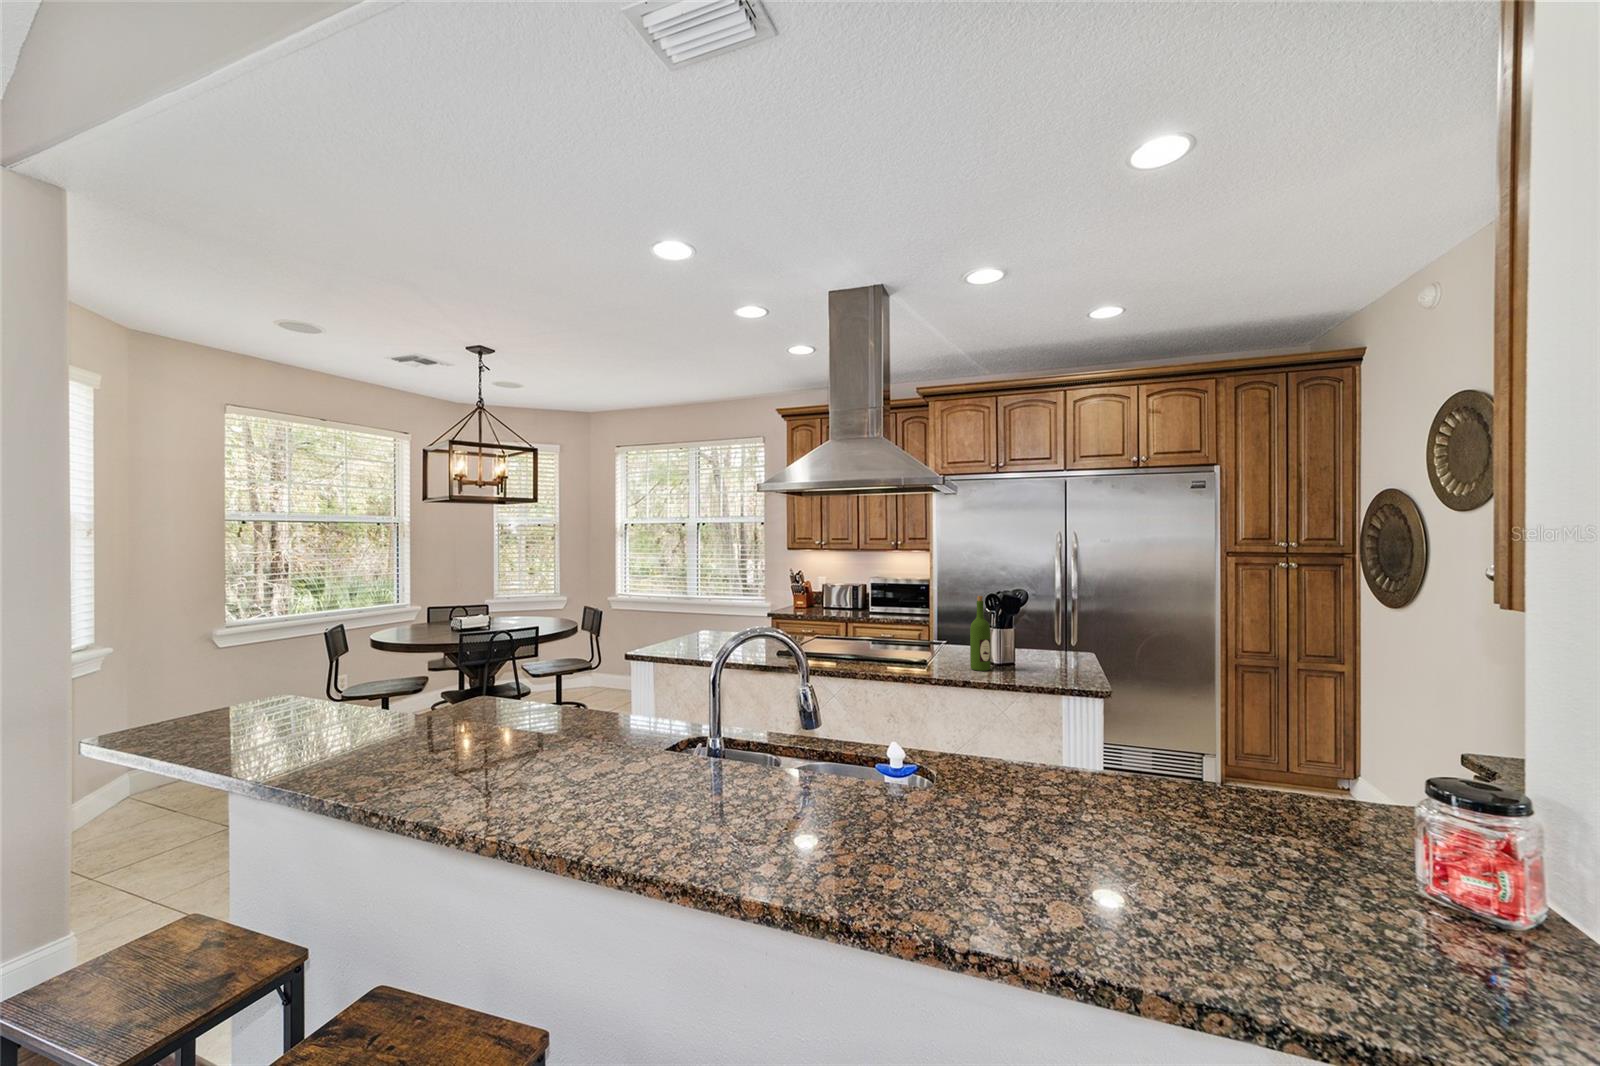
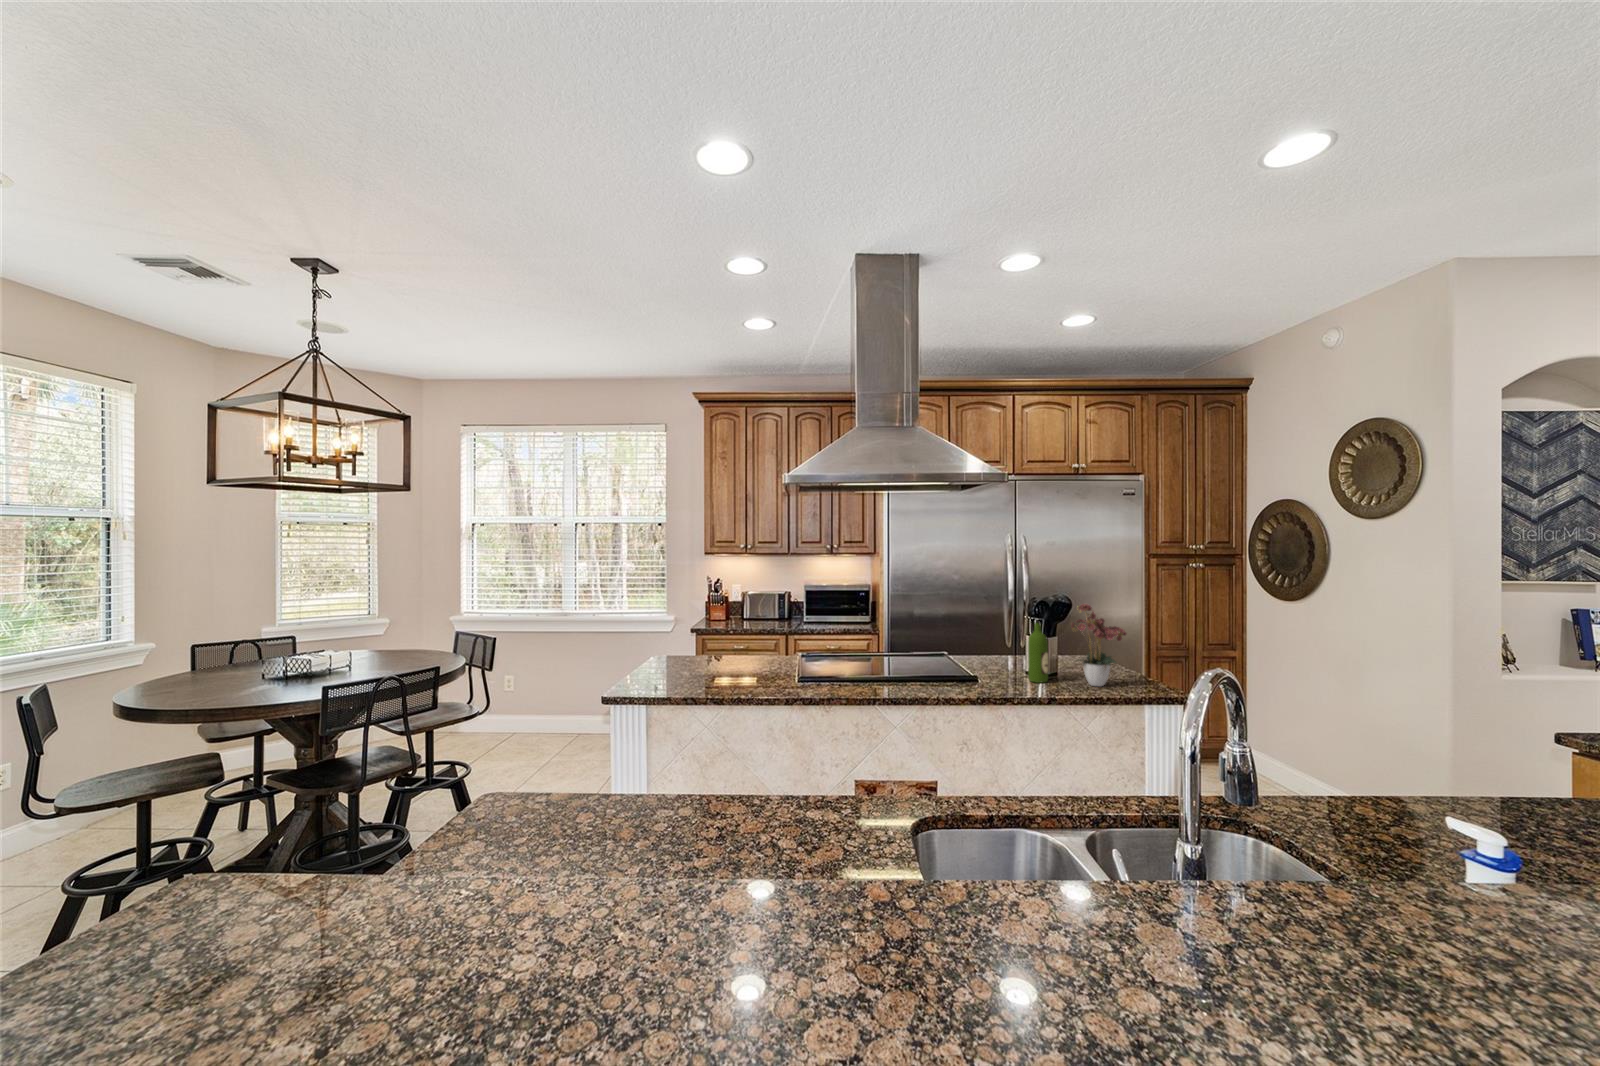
flower arrangement: none [1004,586,1068,678] -> present [1071,604,1126,686]

